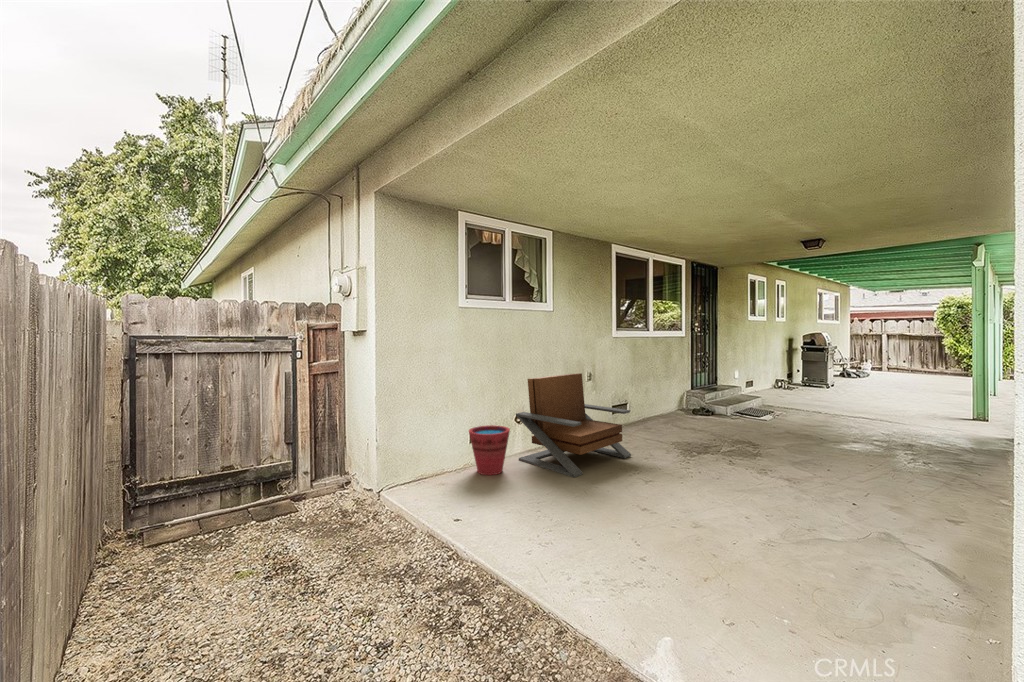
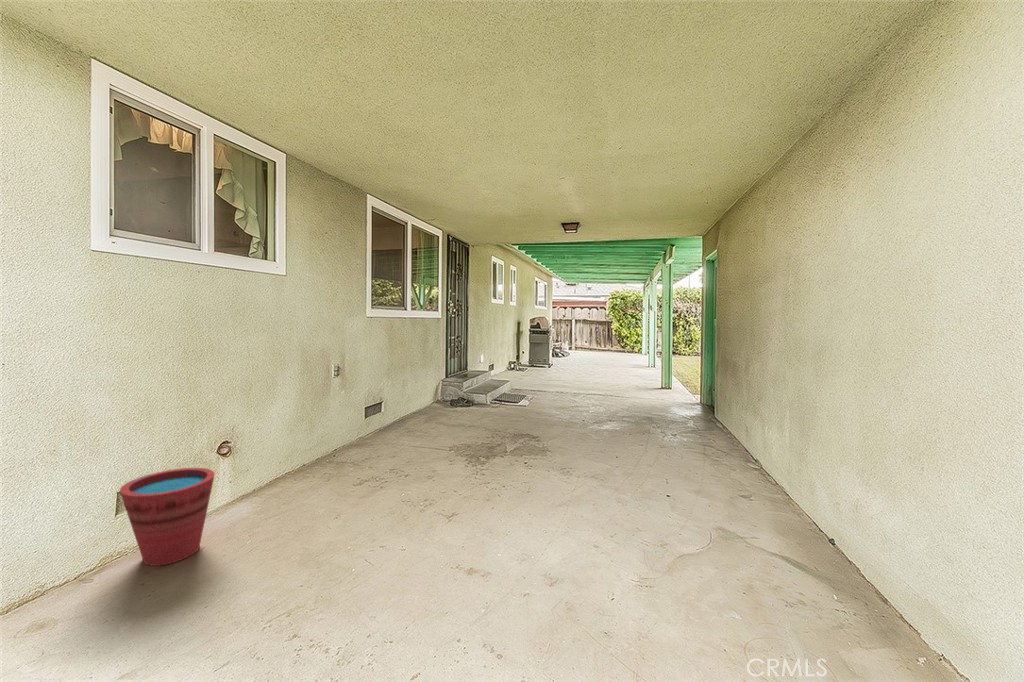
lounge chair: present [516,373,631,477] -> none [223,368,403,529]

